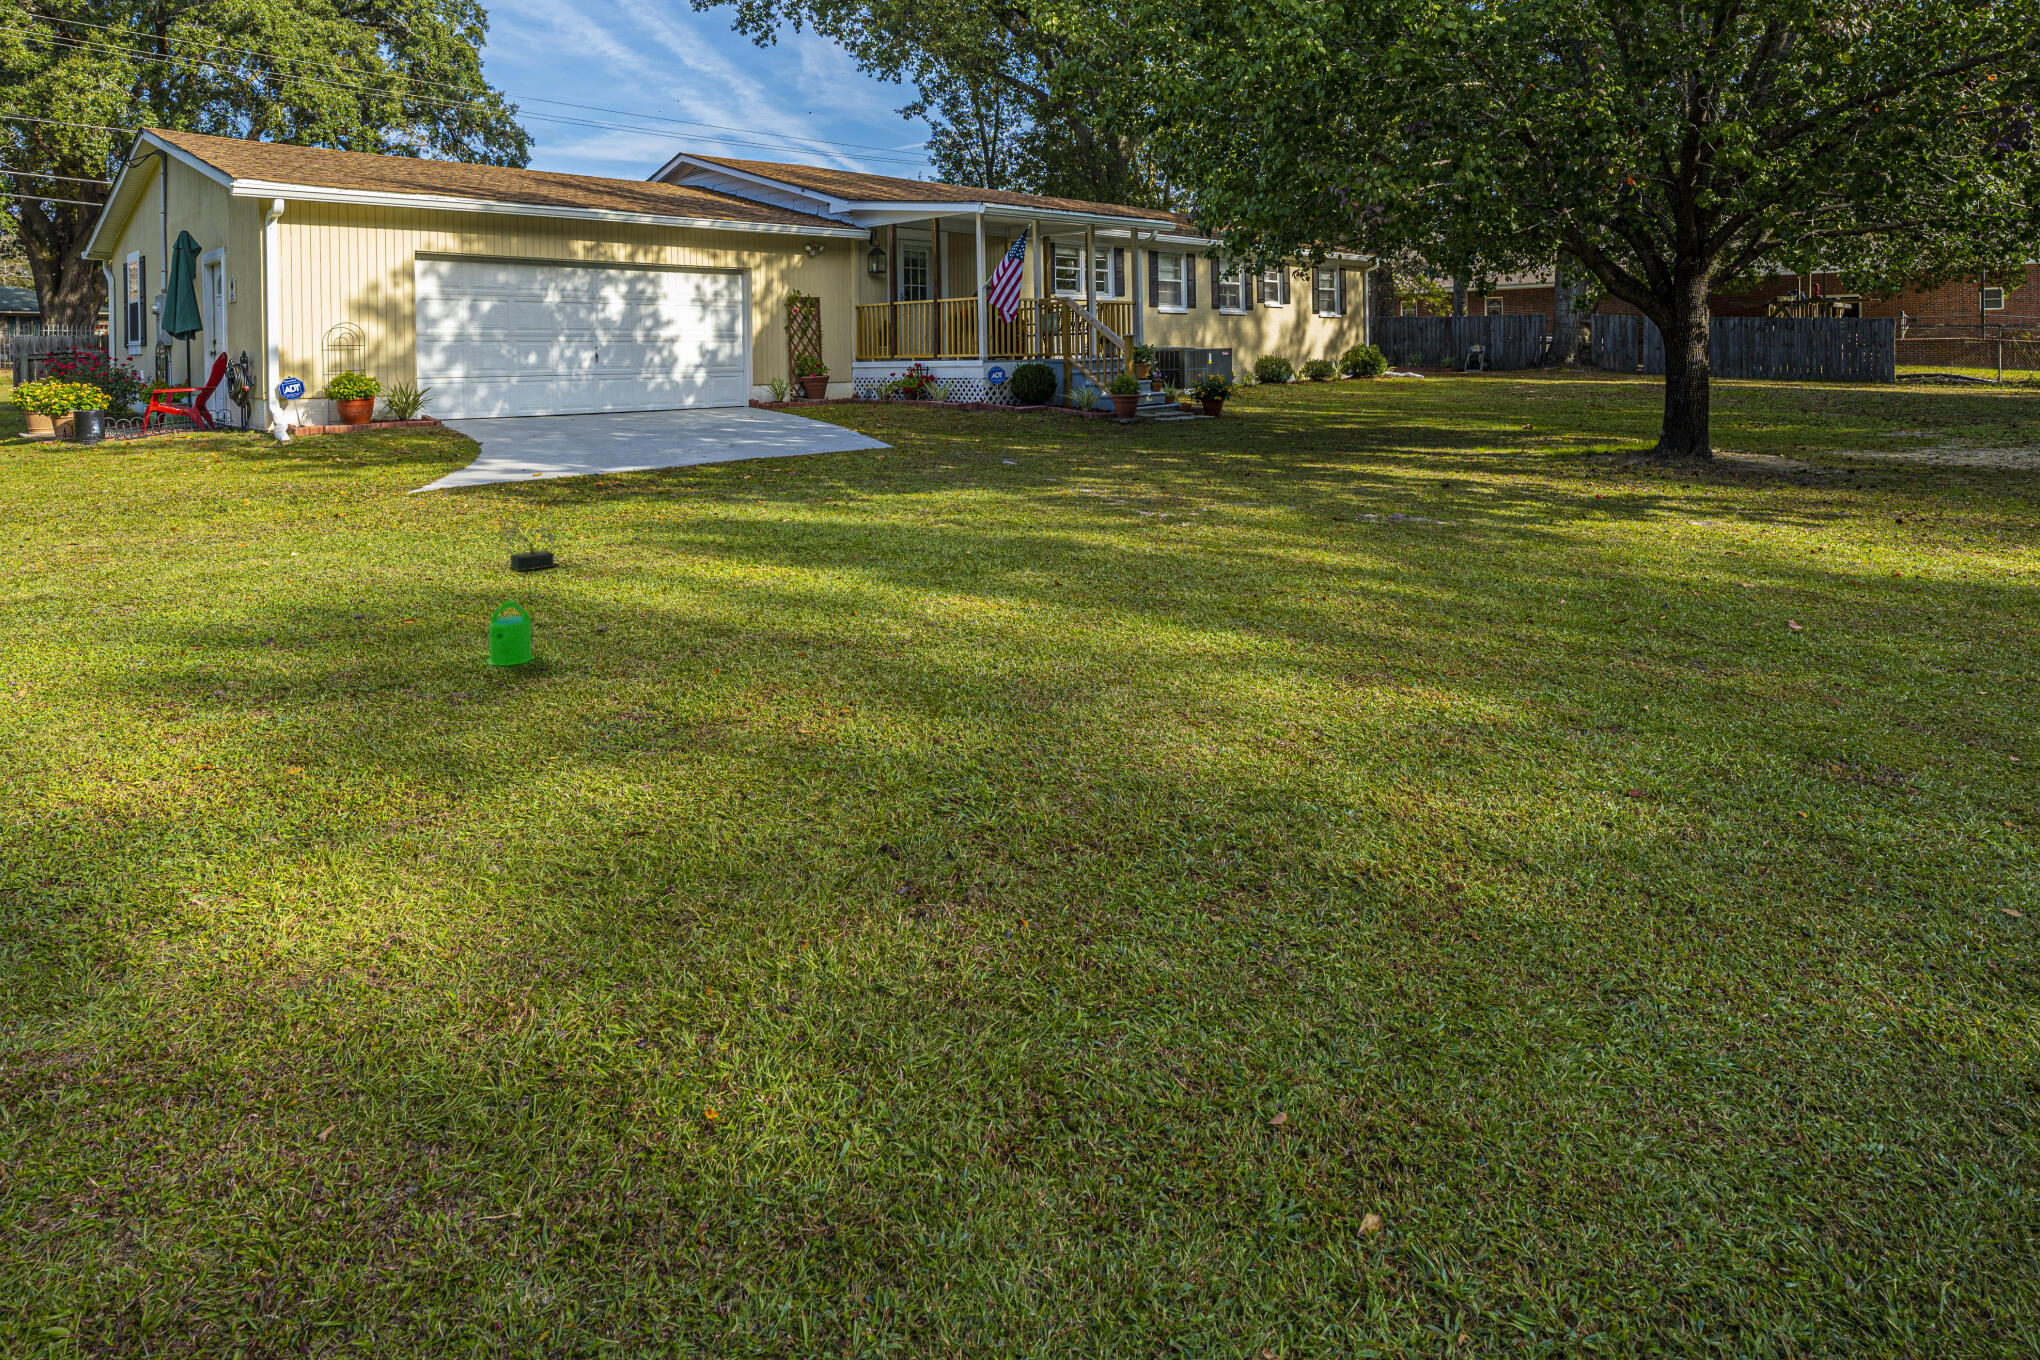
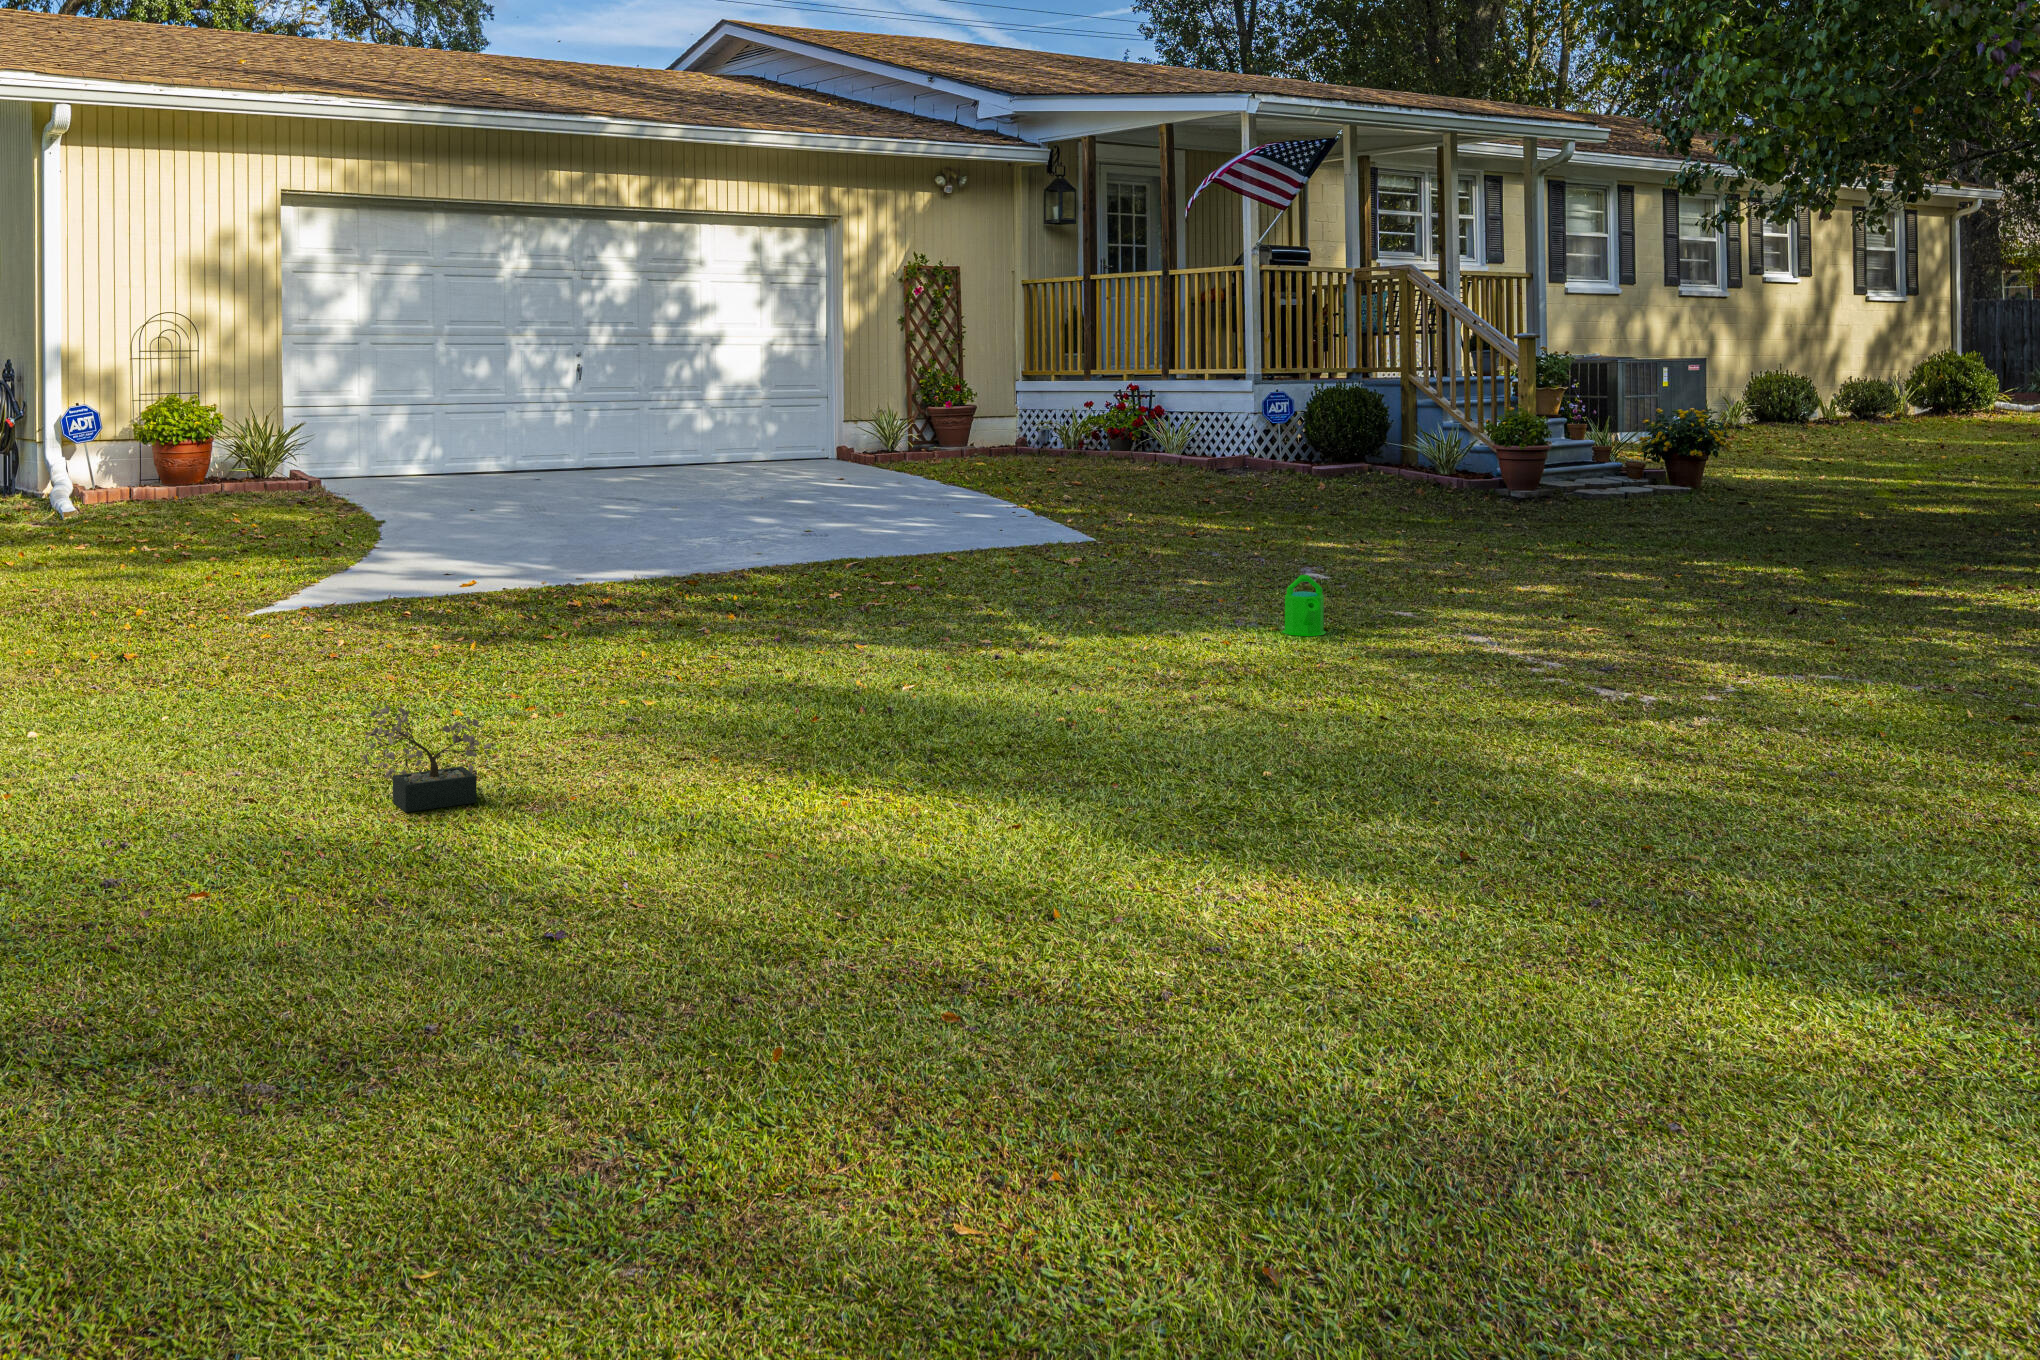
watering can: present [487,601,534,666] -> present [1282,575,1327,636]

